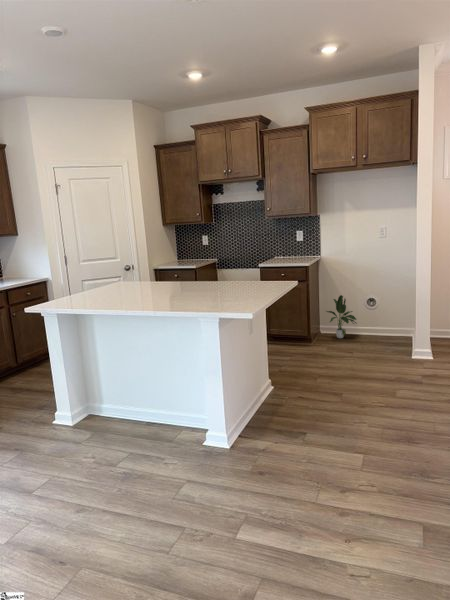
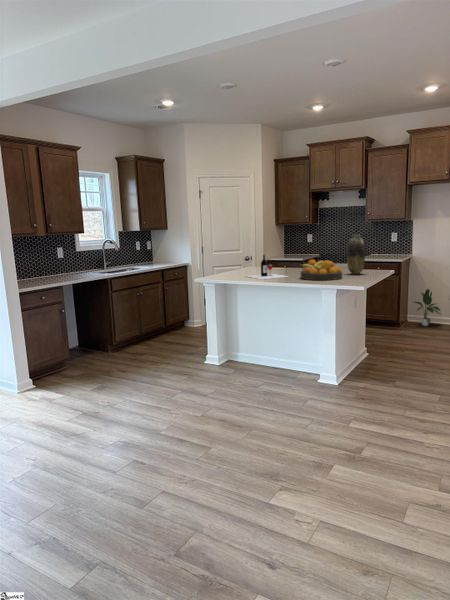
vase: none [236,238,259,290] -> present [347,235,365,274]
wine bottle: none [98,270,161,306] -> present [247,255,288,279]
fruit bowl: none [169,275,228,304] -> present [300,259,342,280]

